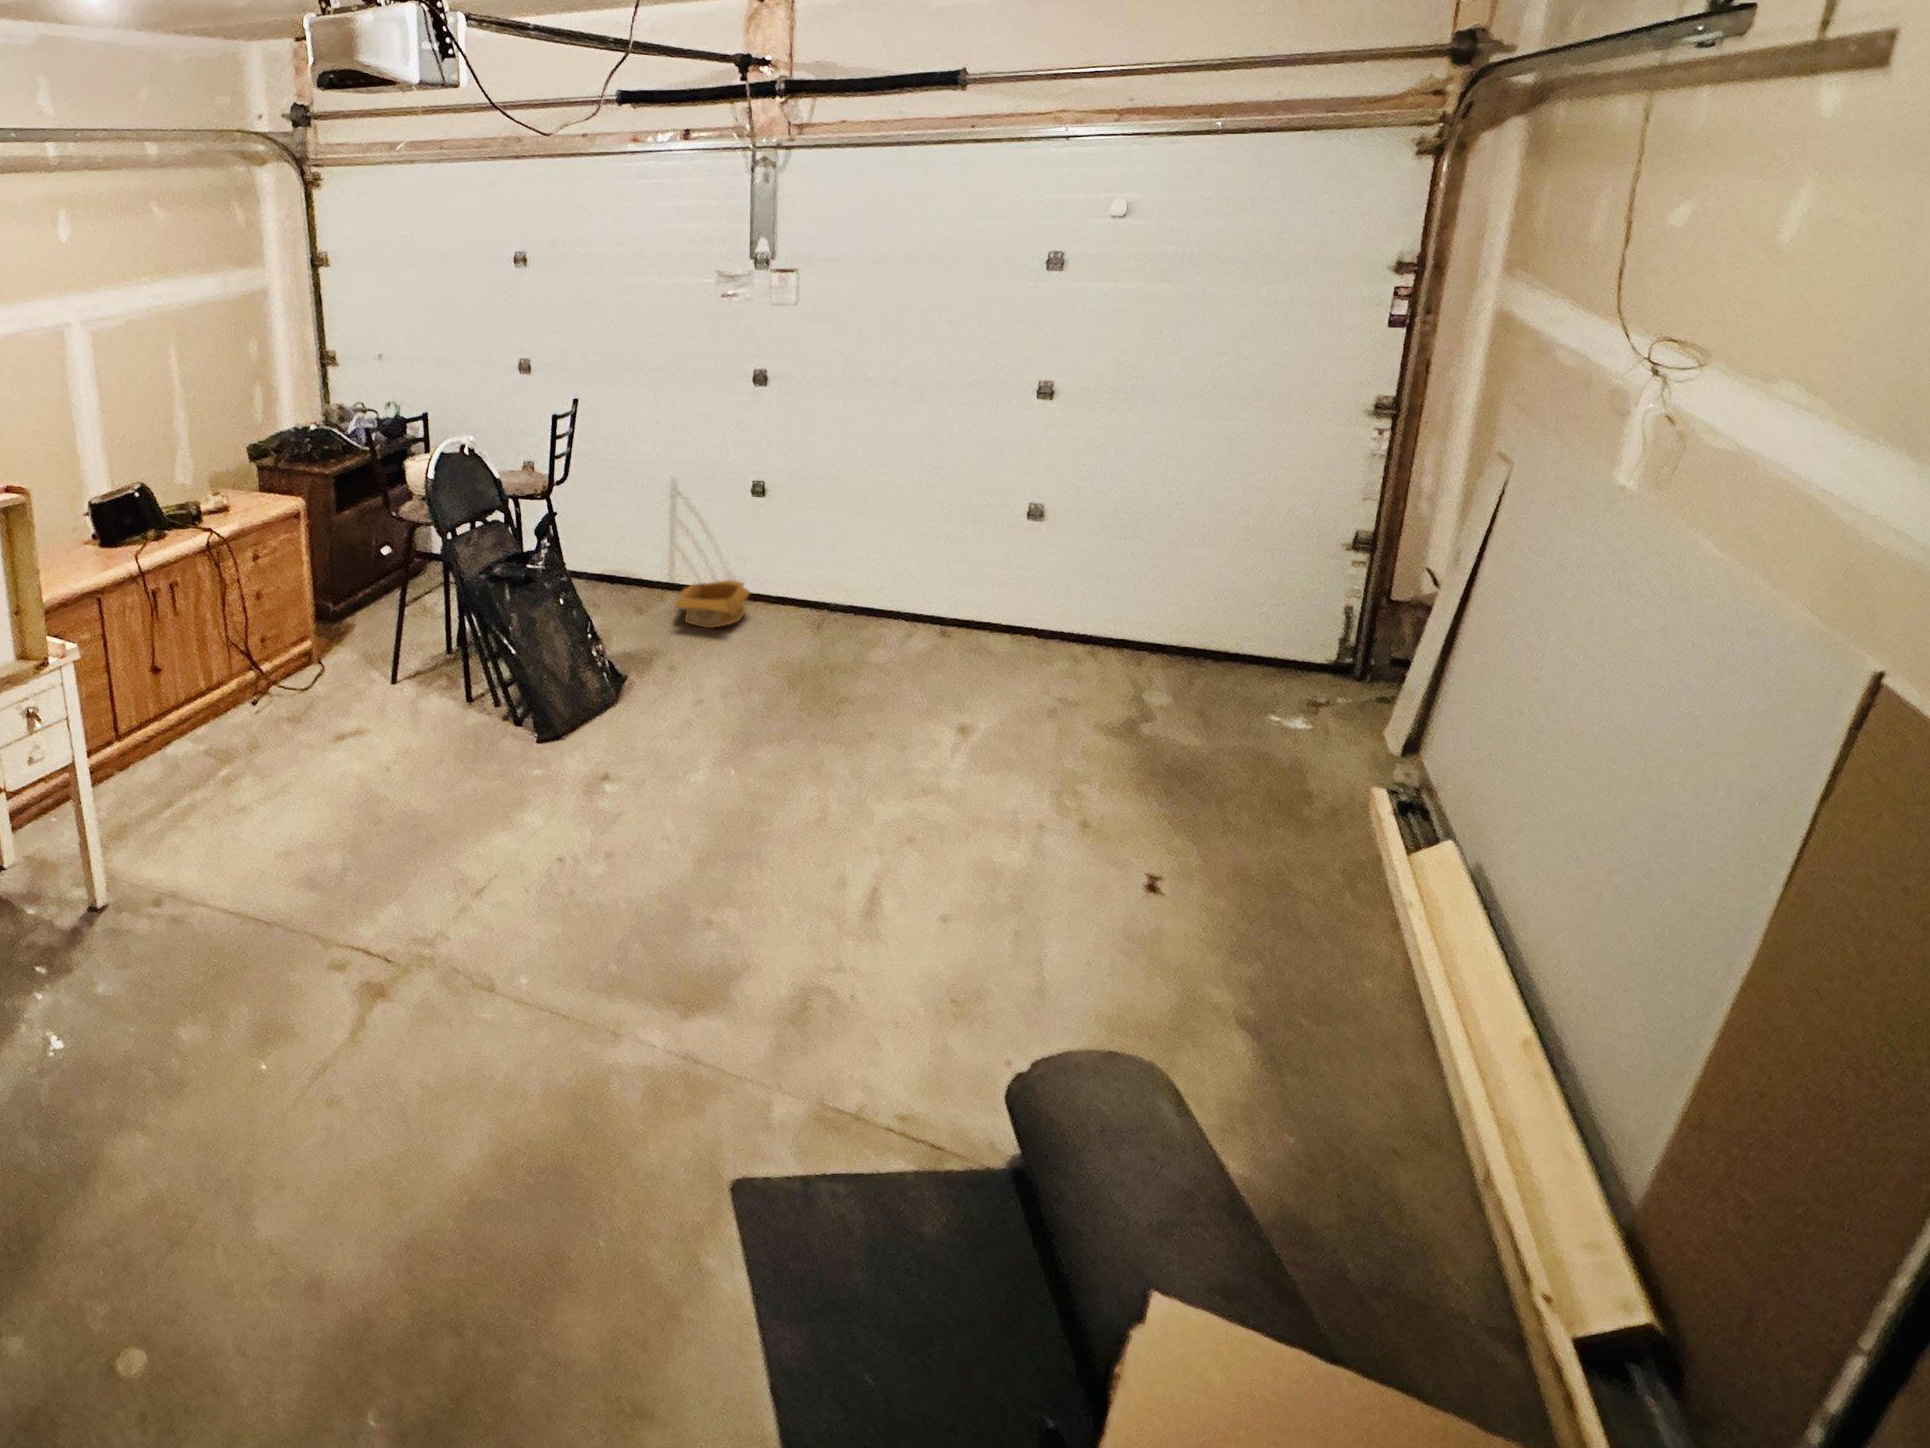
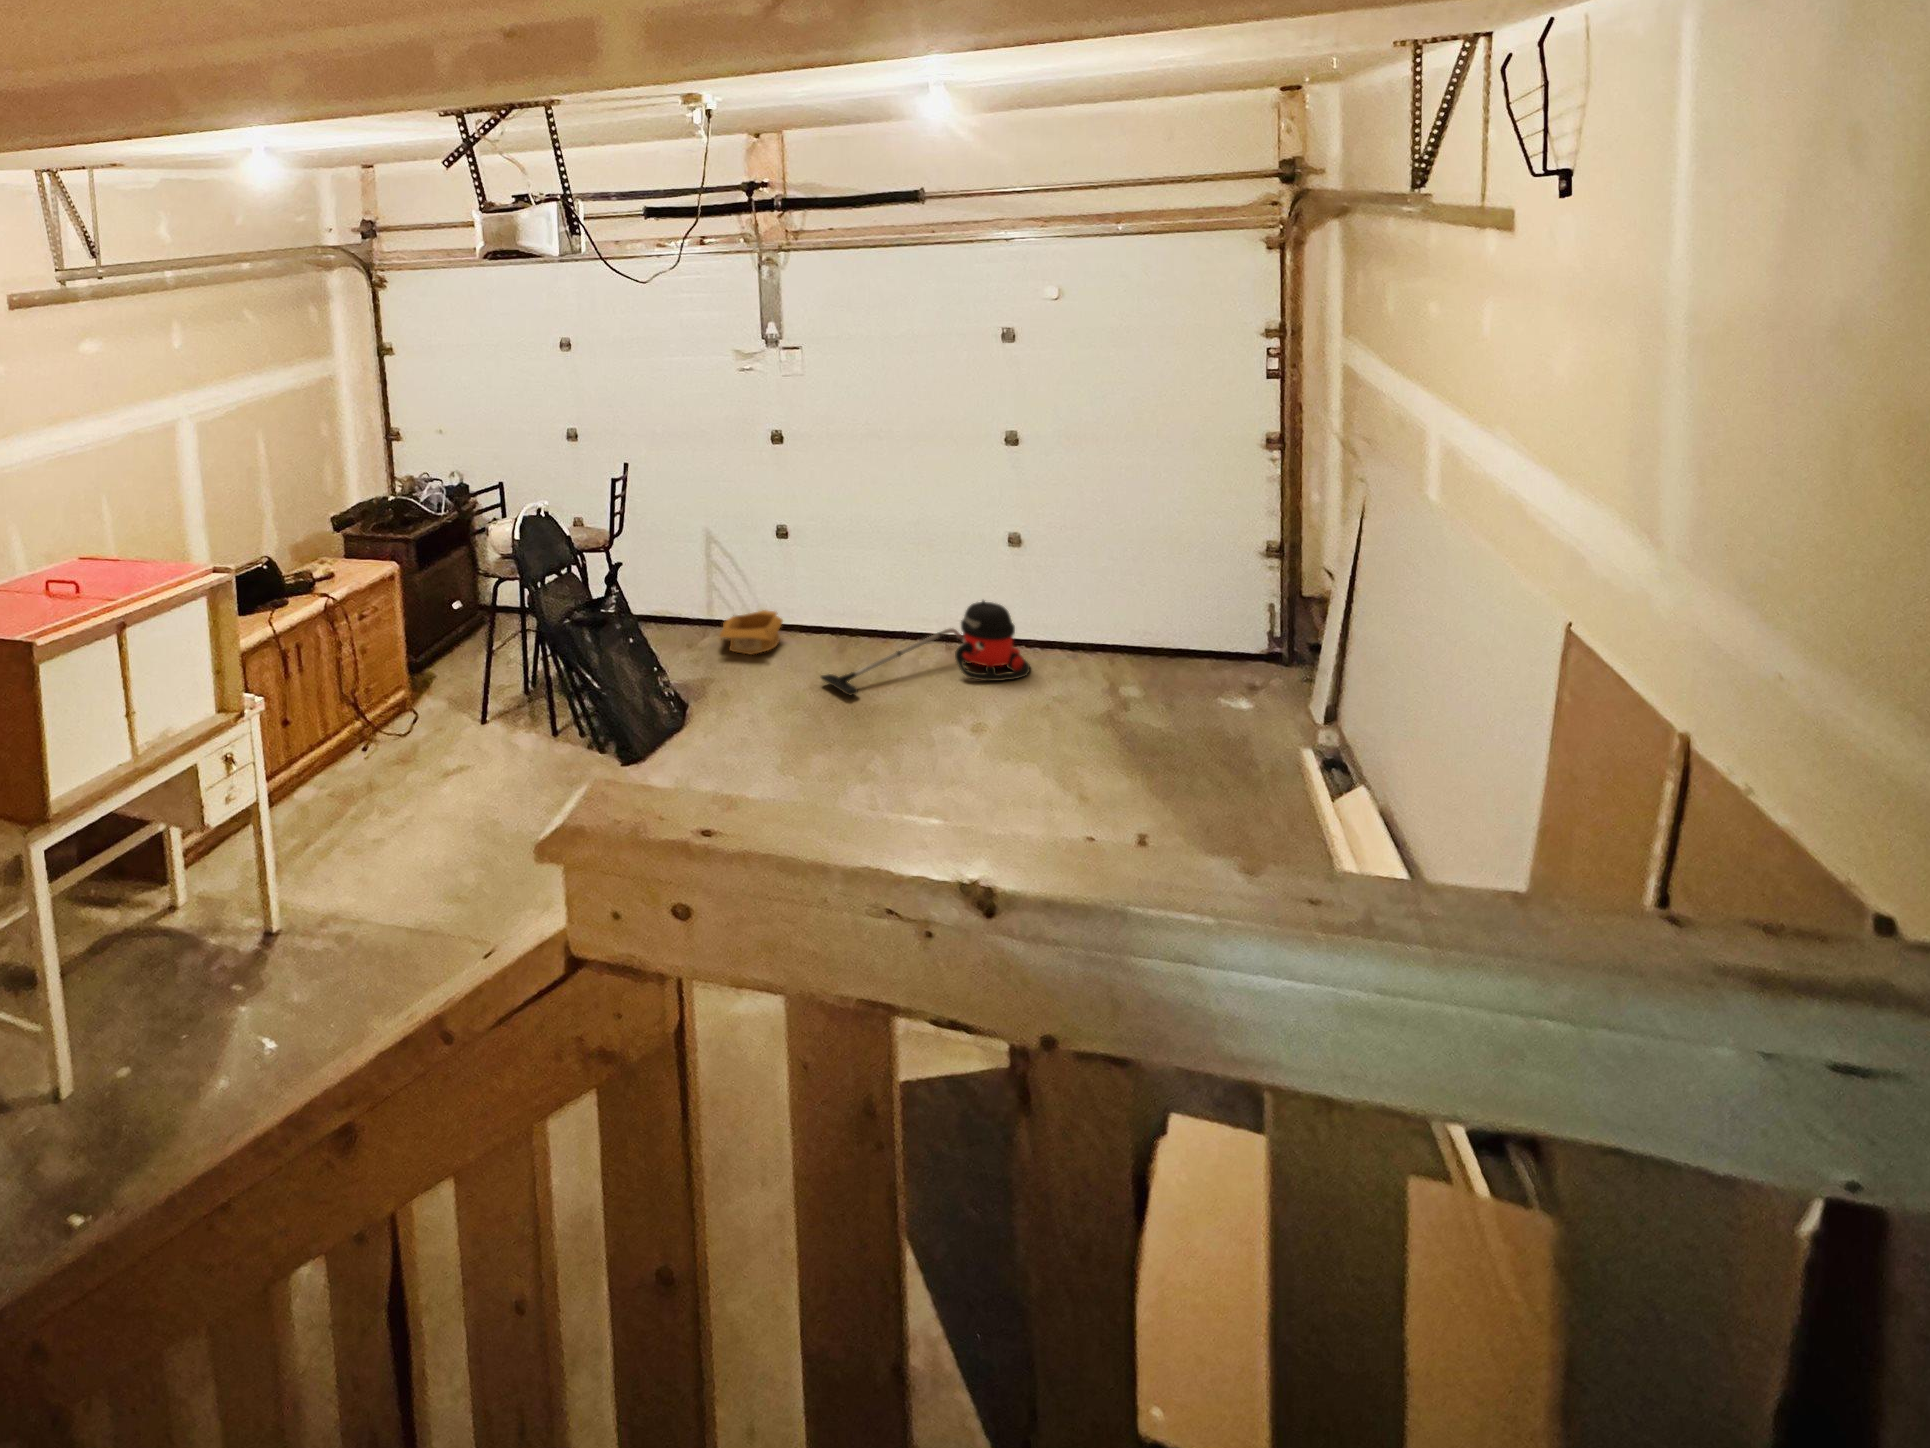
vacuum cleaner: none [783,582,1034,681] -> present [821,601,1030,695]

